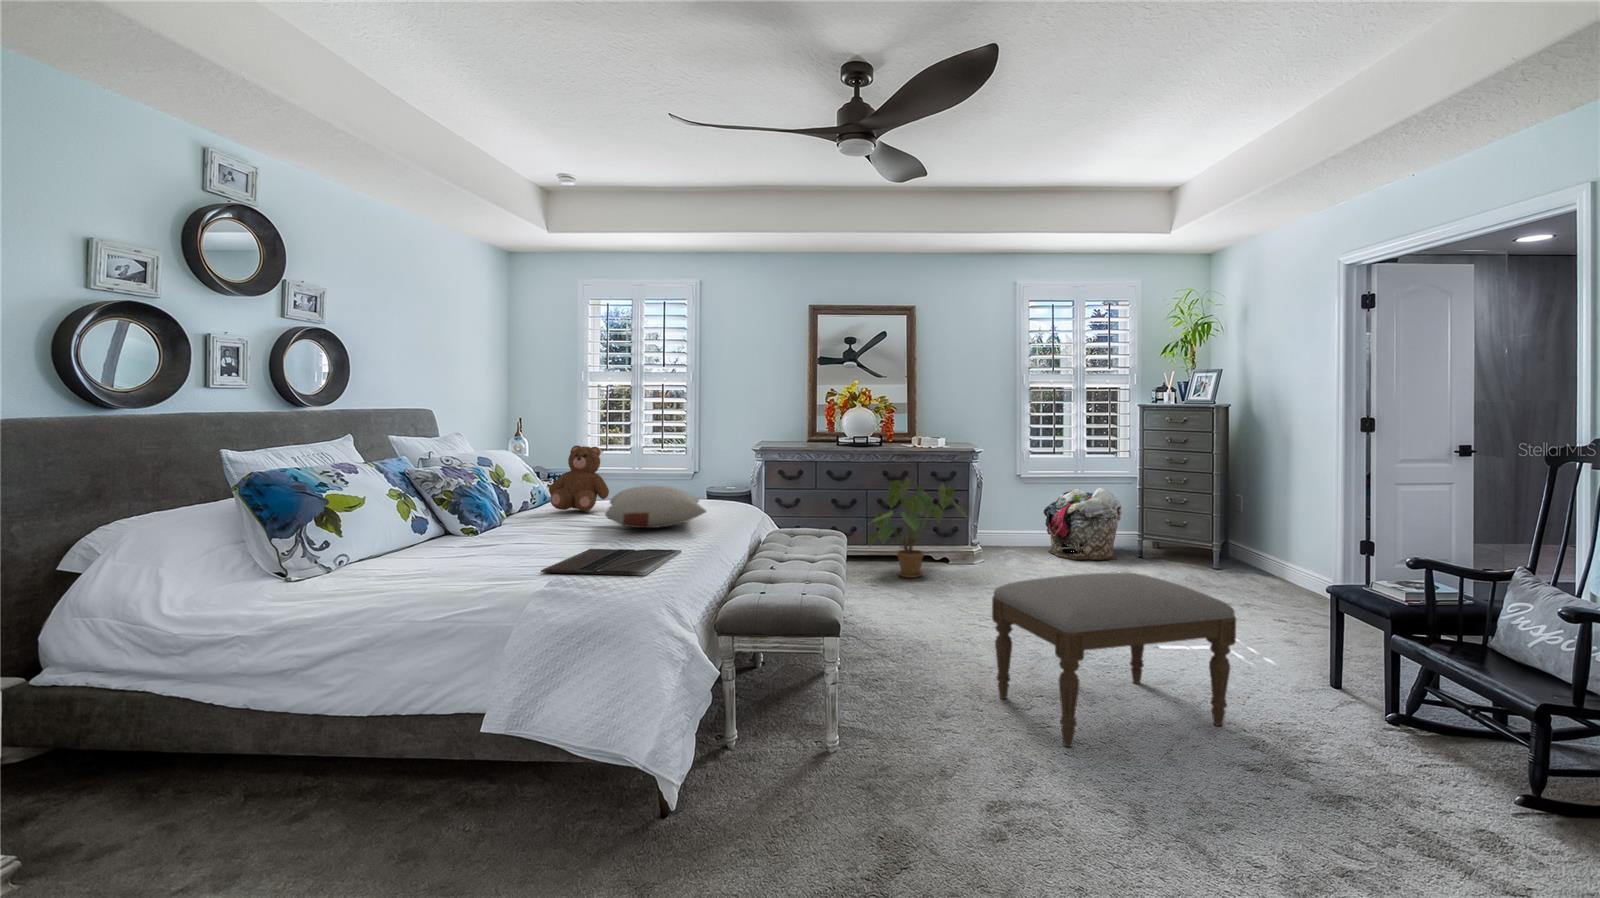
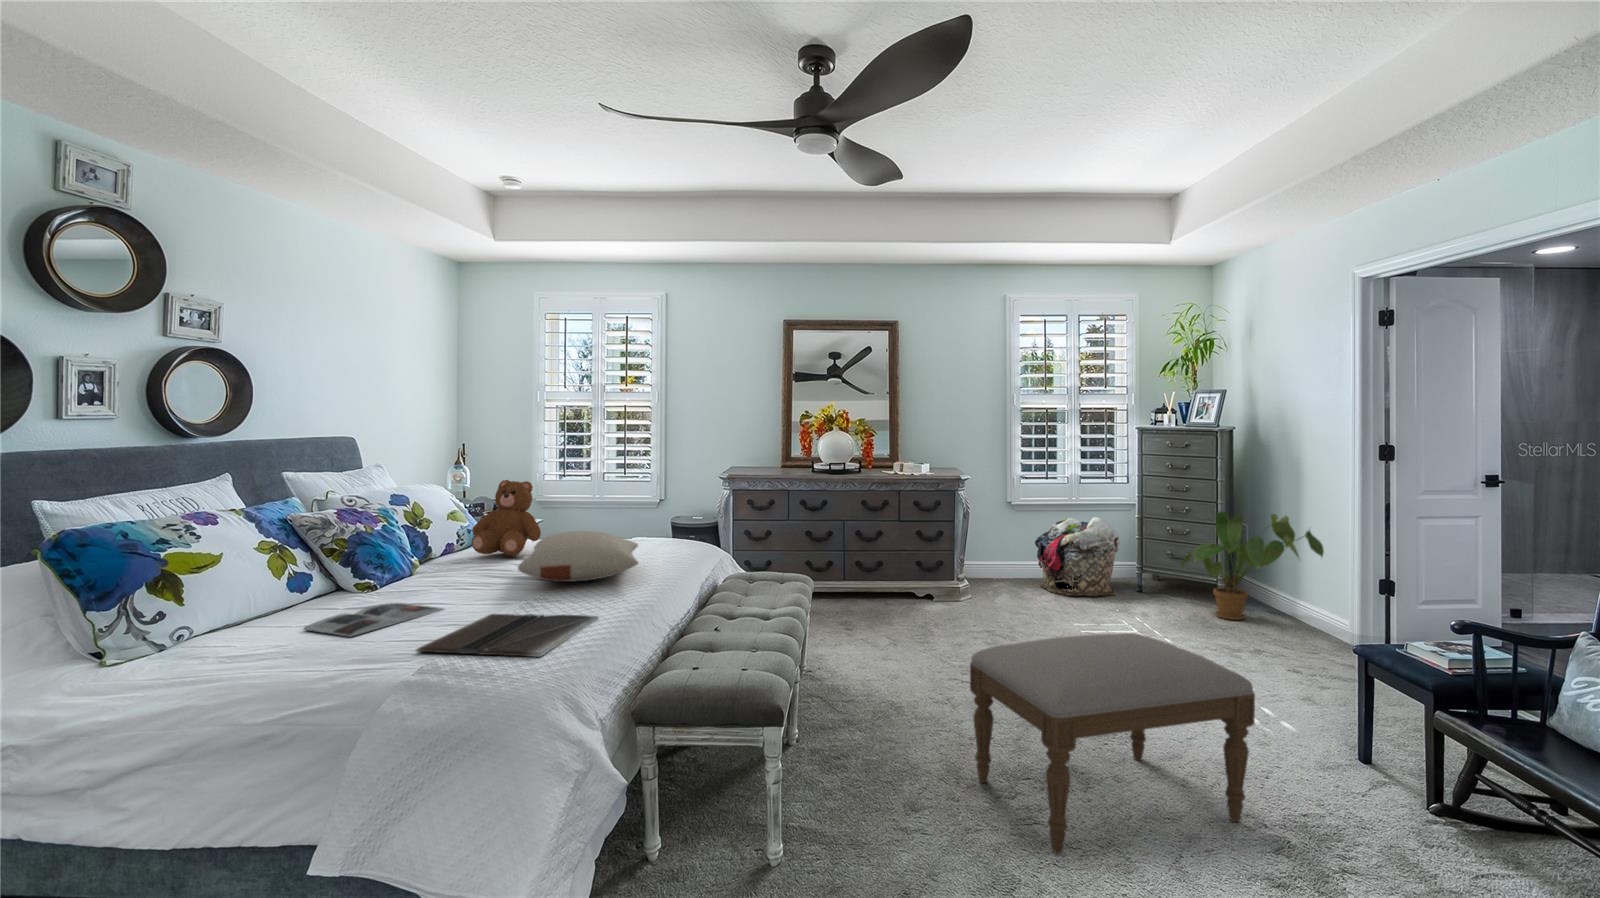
house plant: present [869,480,967,578] -> present [1181,511,1324,620]
magazine: none [436,542,548,564] -> present [303,603,443,637]

